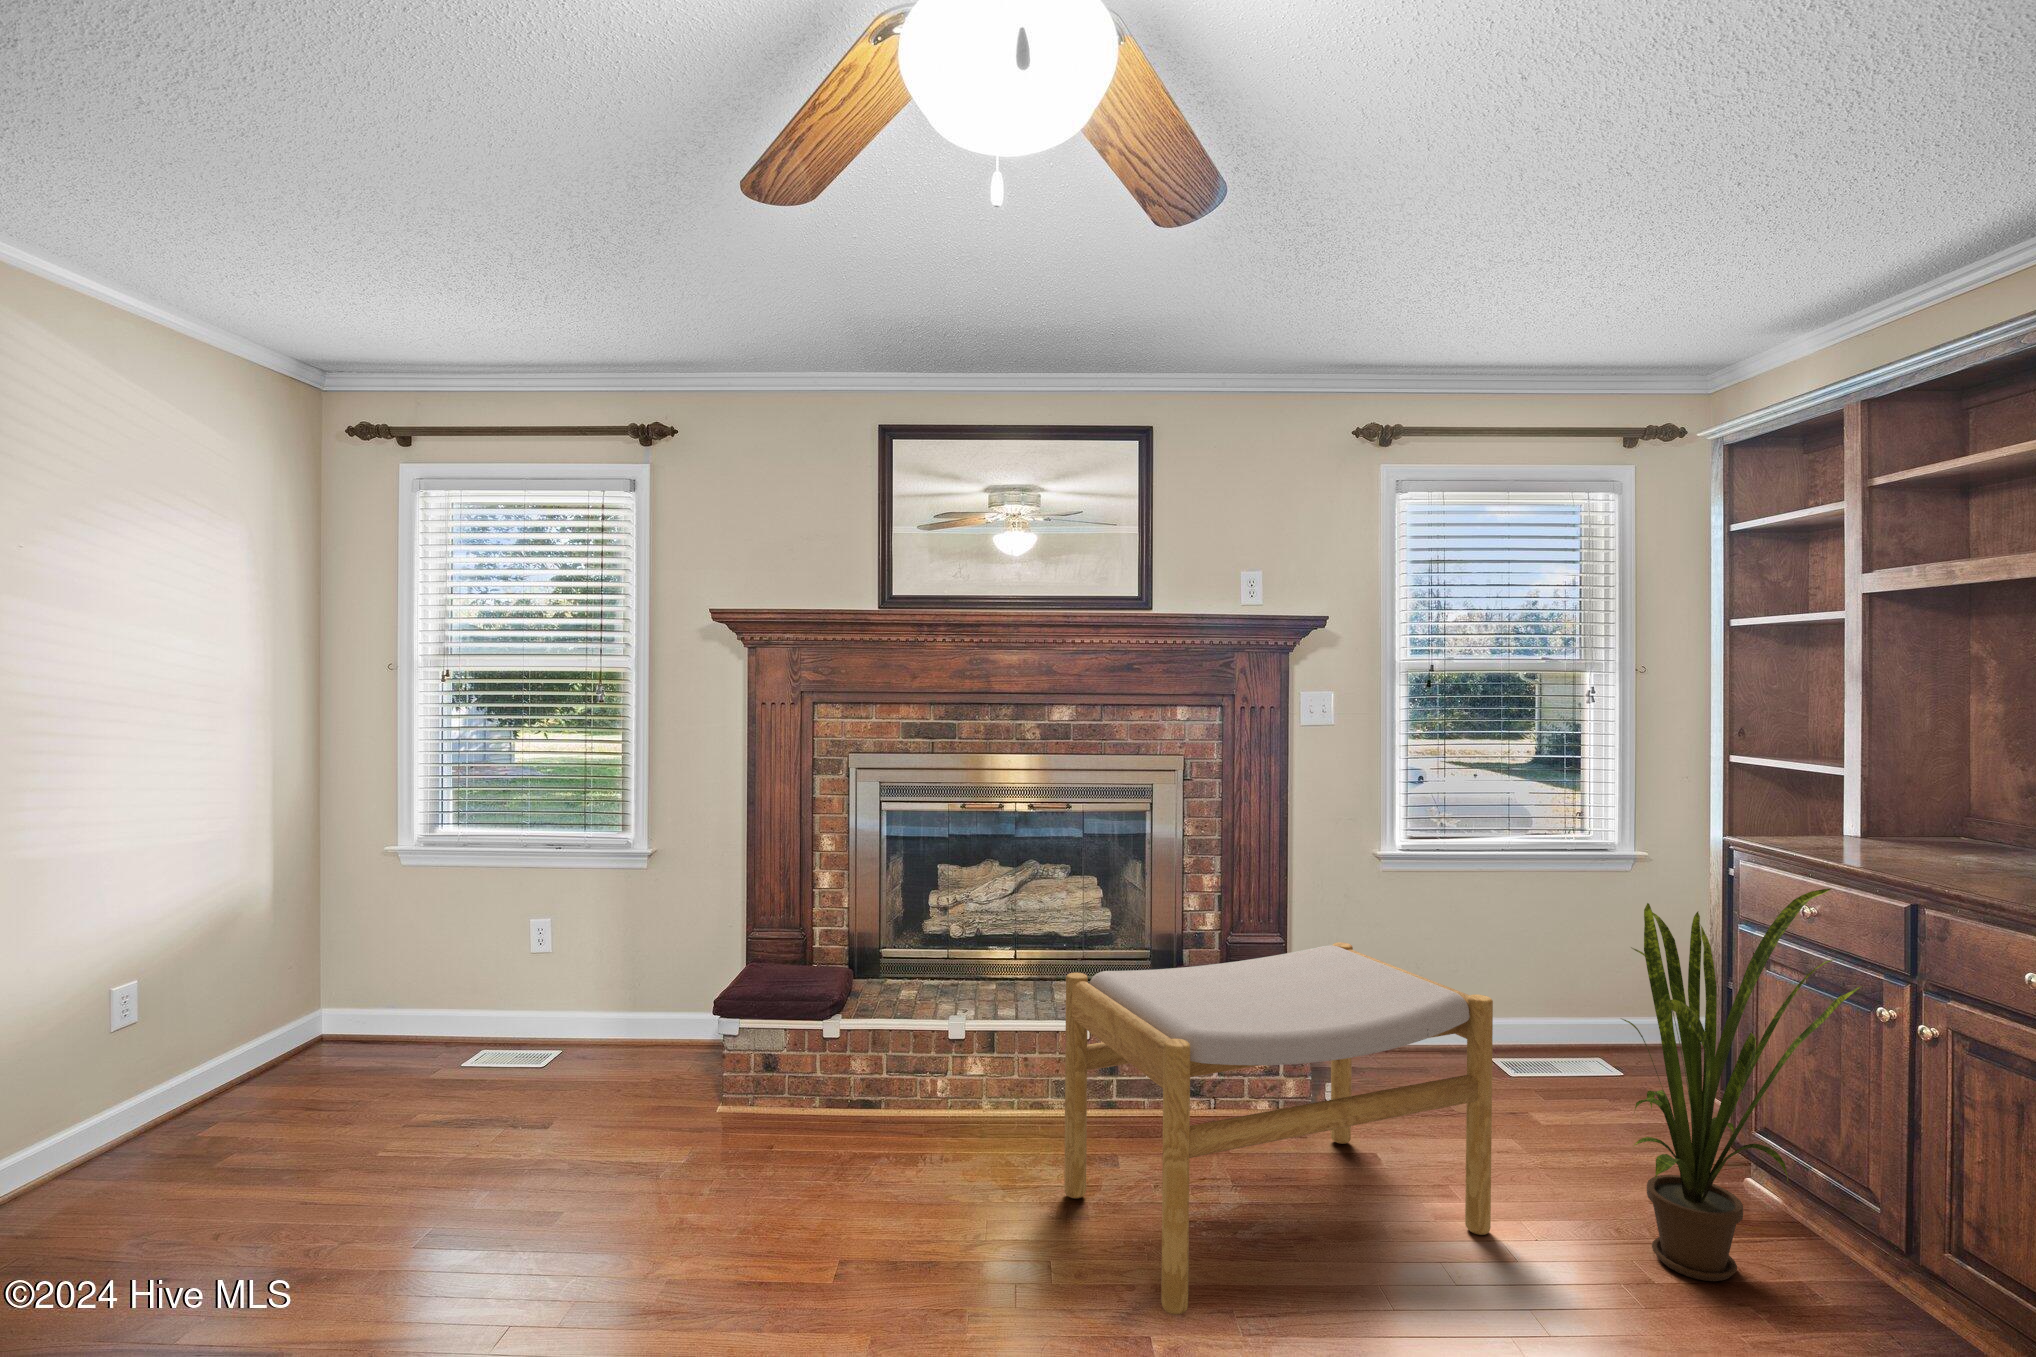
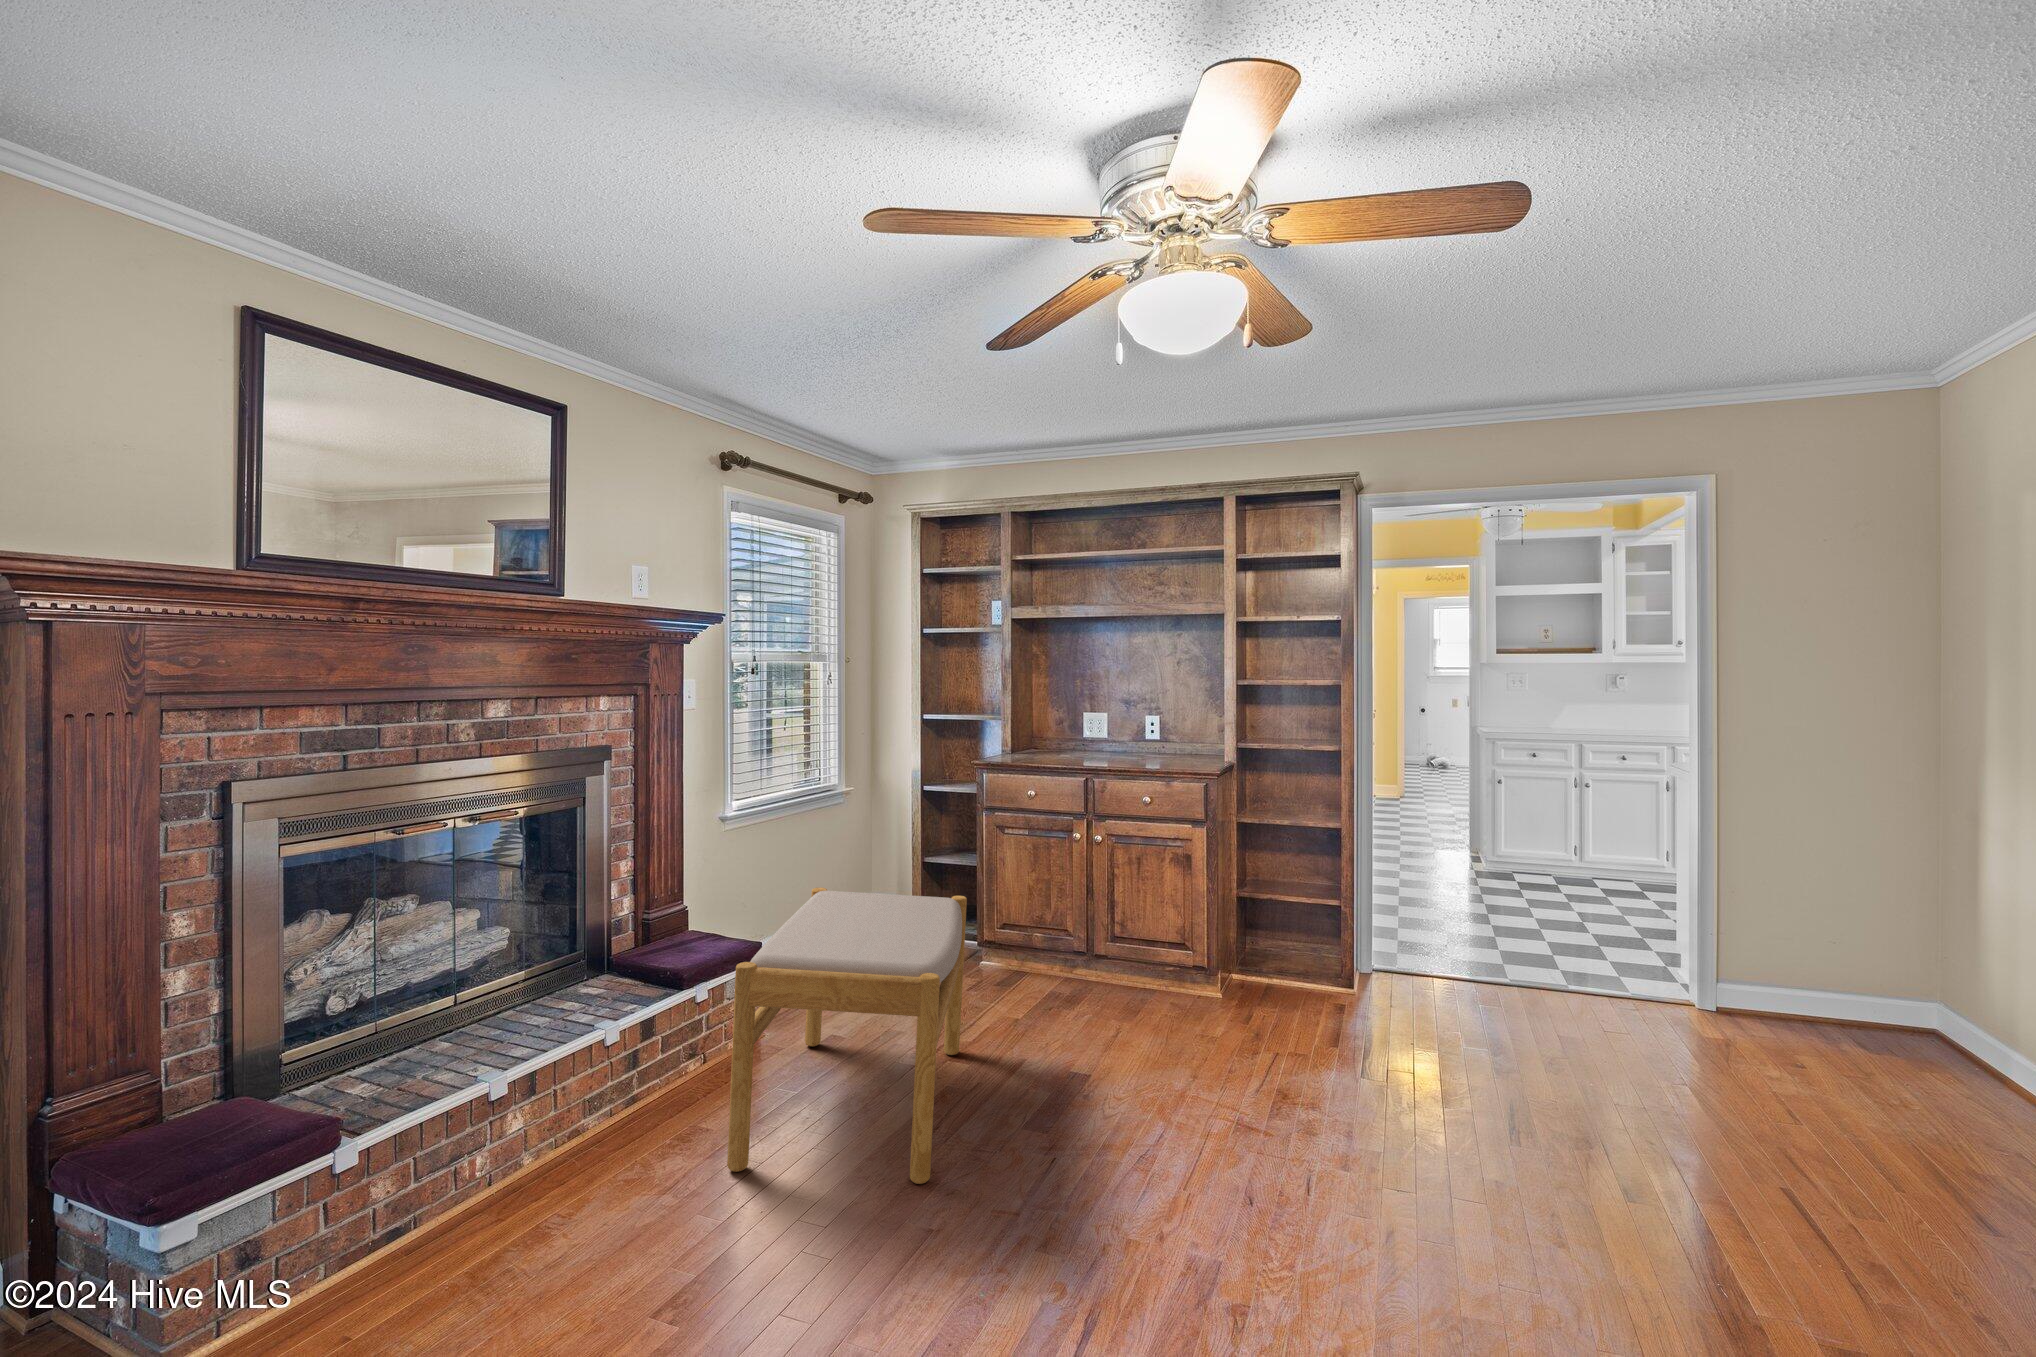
house plant: present [1622,888,1861,1281] -> none [988,794,1107,1027]

